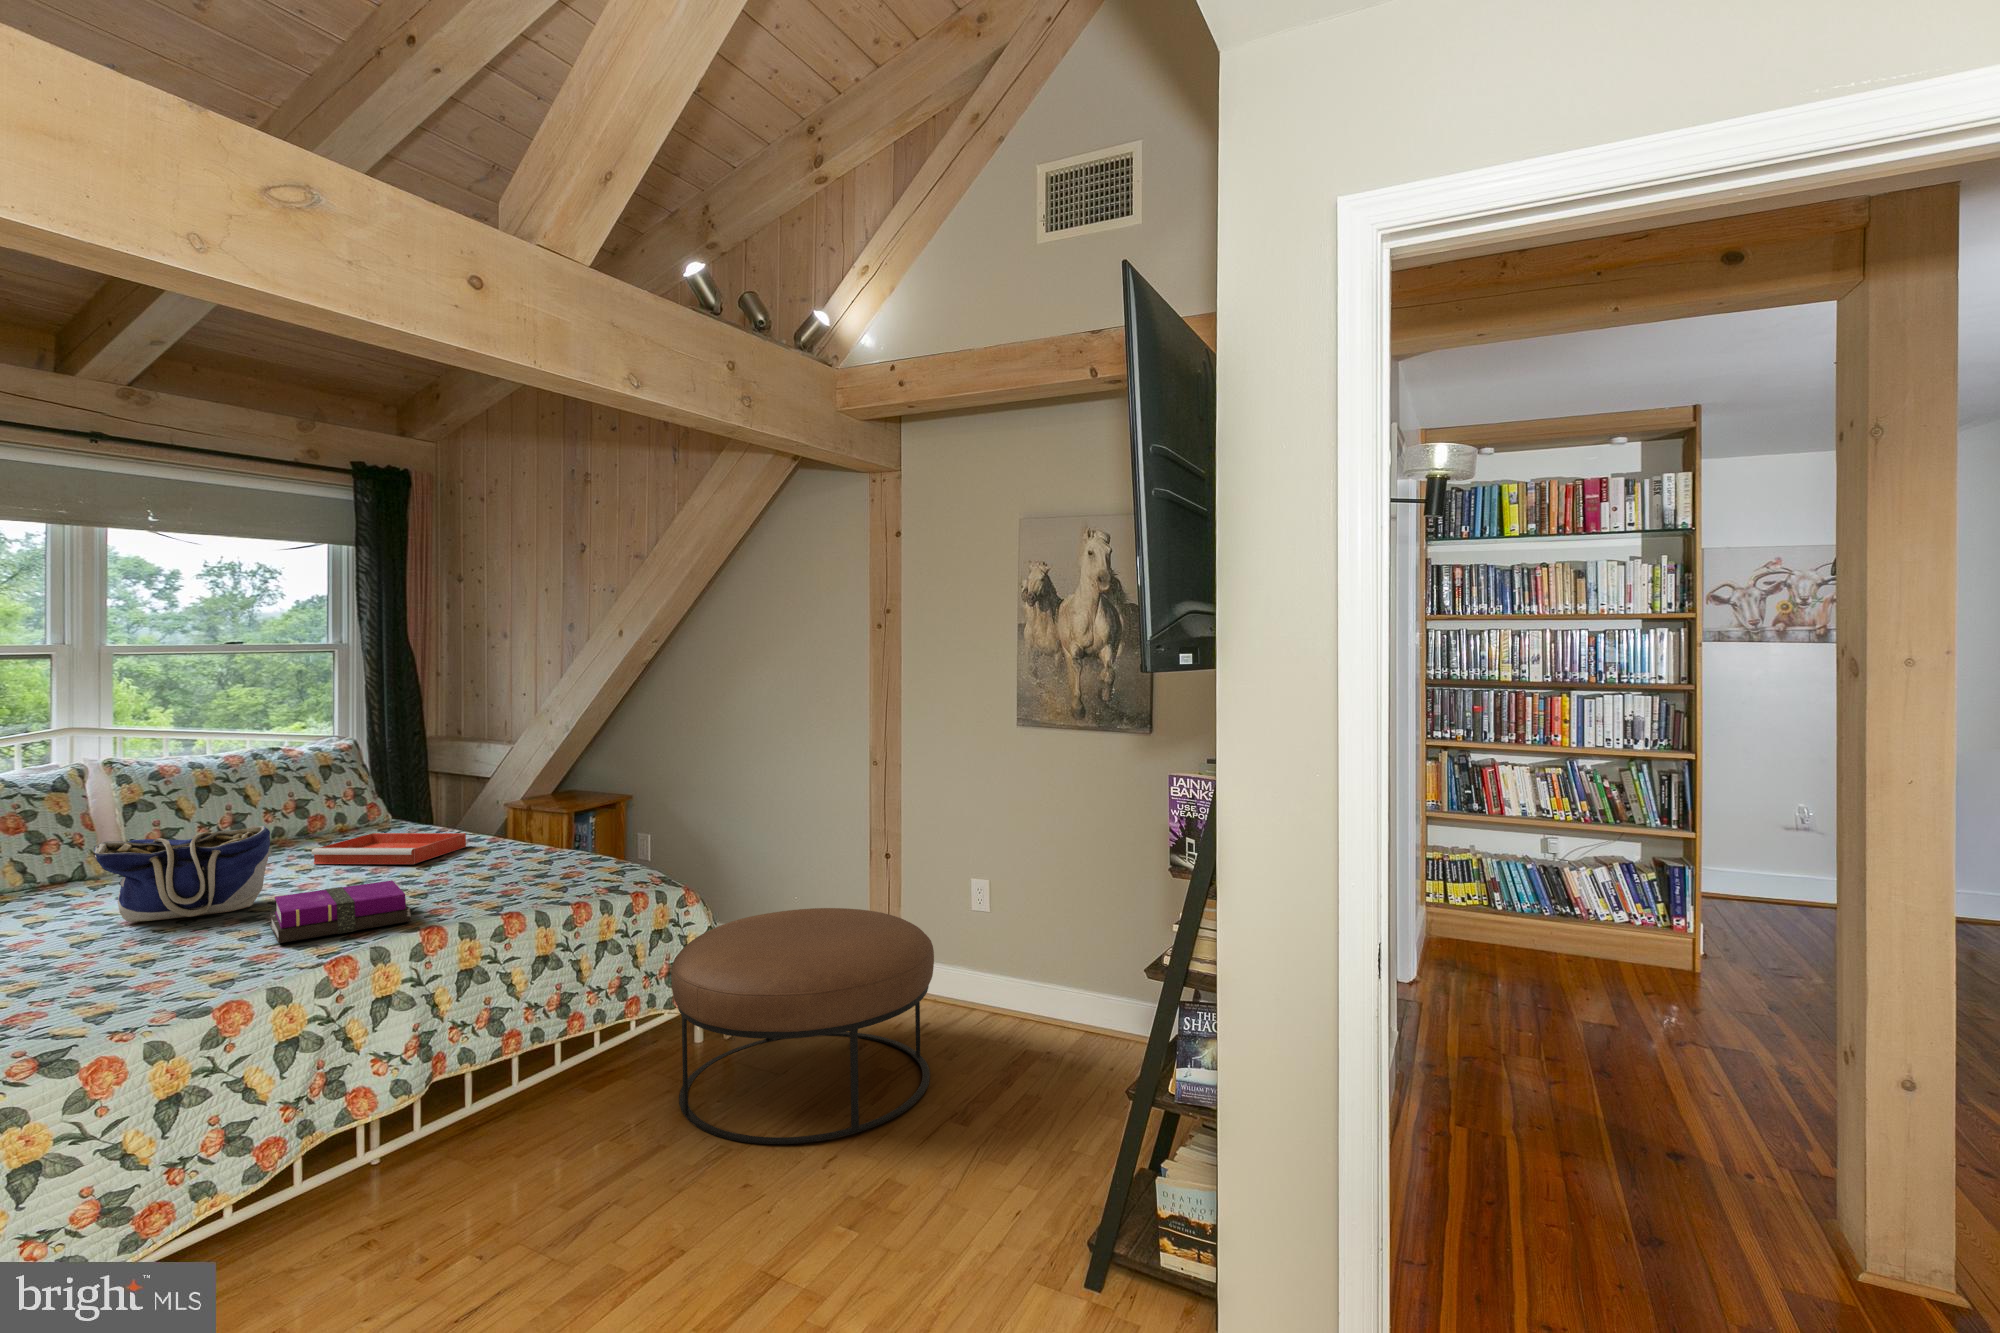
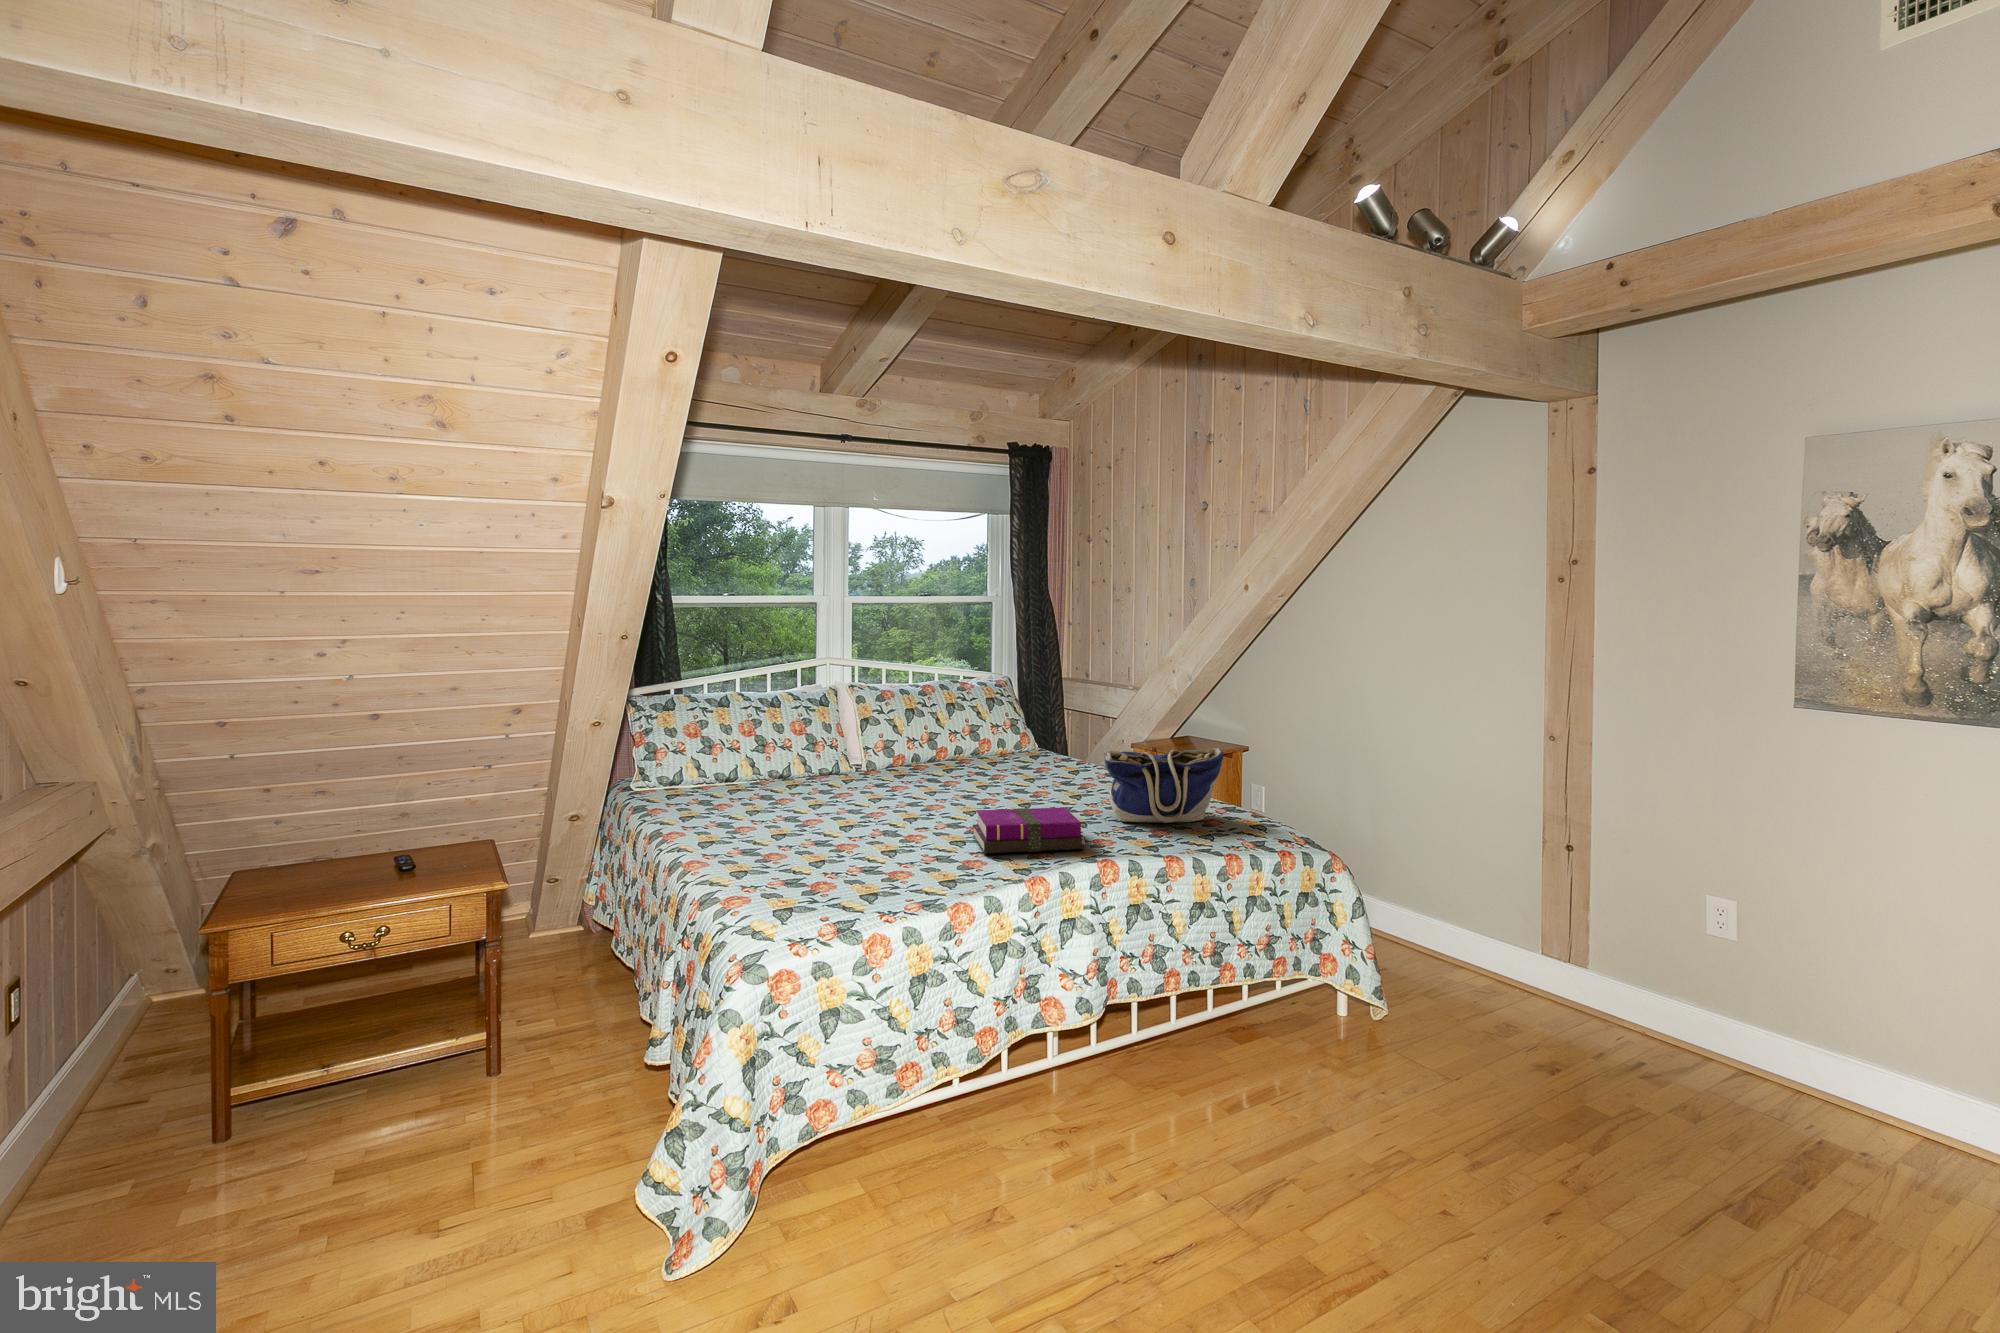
tote bag: present [94,825,270,921] -> present [1102,748,1224,823]
tray: present [311,833,466,864] -> none [990,760,1111,793]
ottoman: present [671,908,934,1144] -> none [1328,893,1665,1176]

